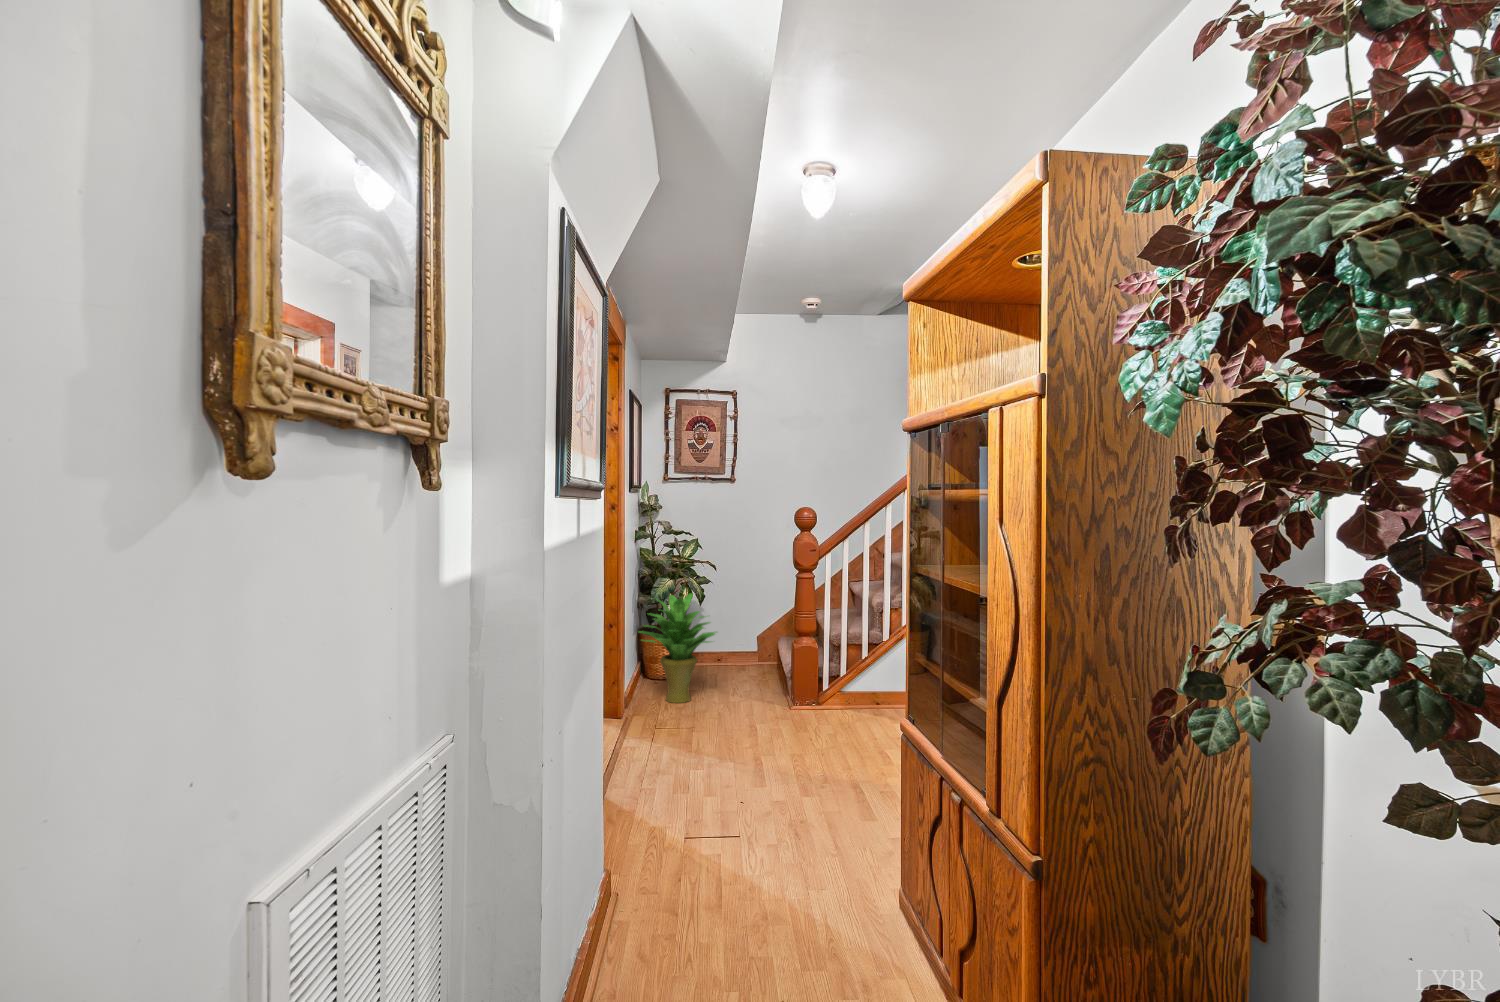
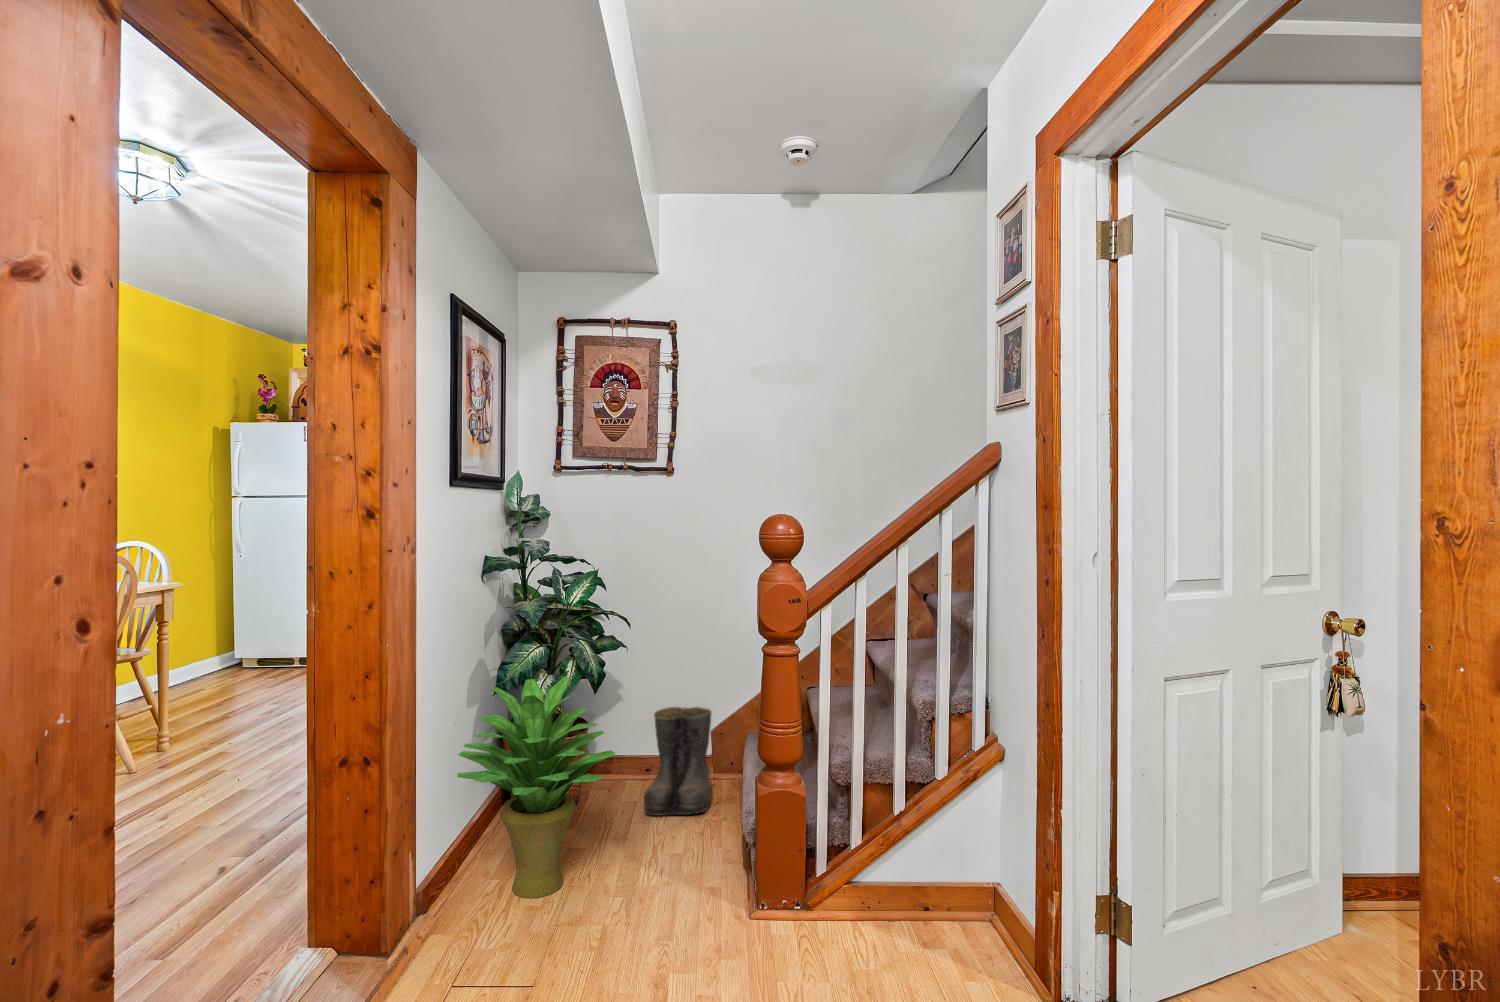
boots: none [723,622,760,678] -> present [644,707,711,816]

